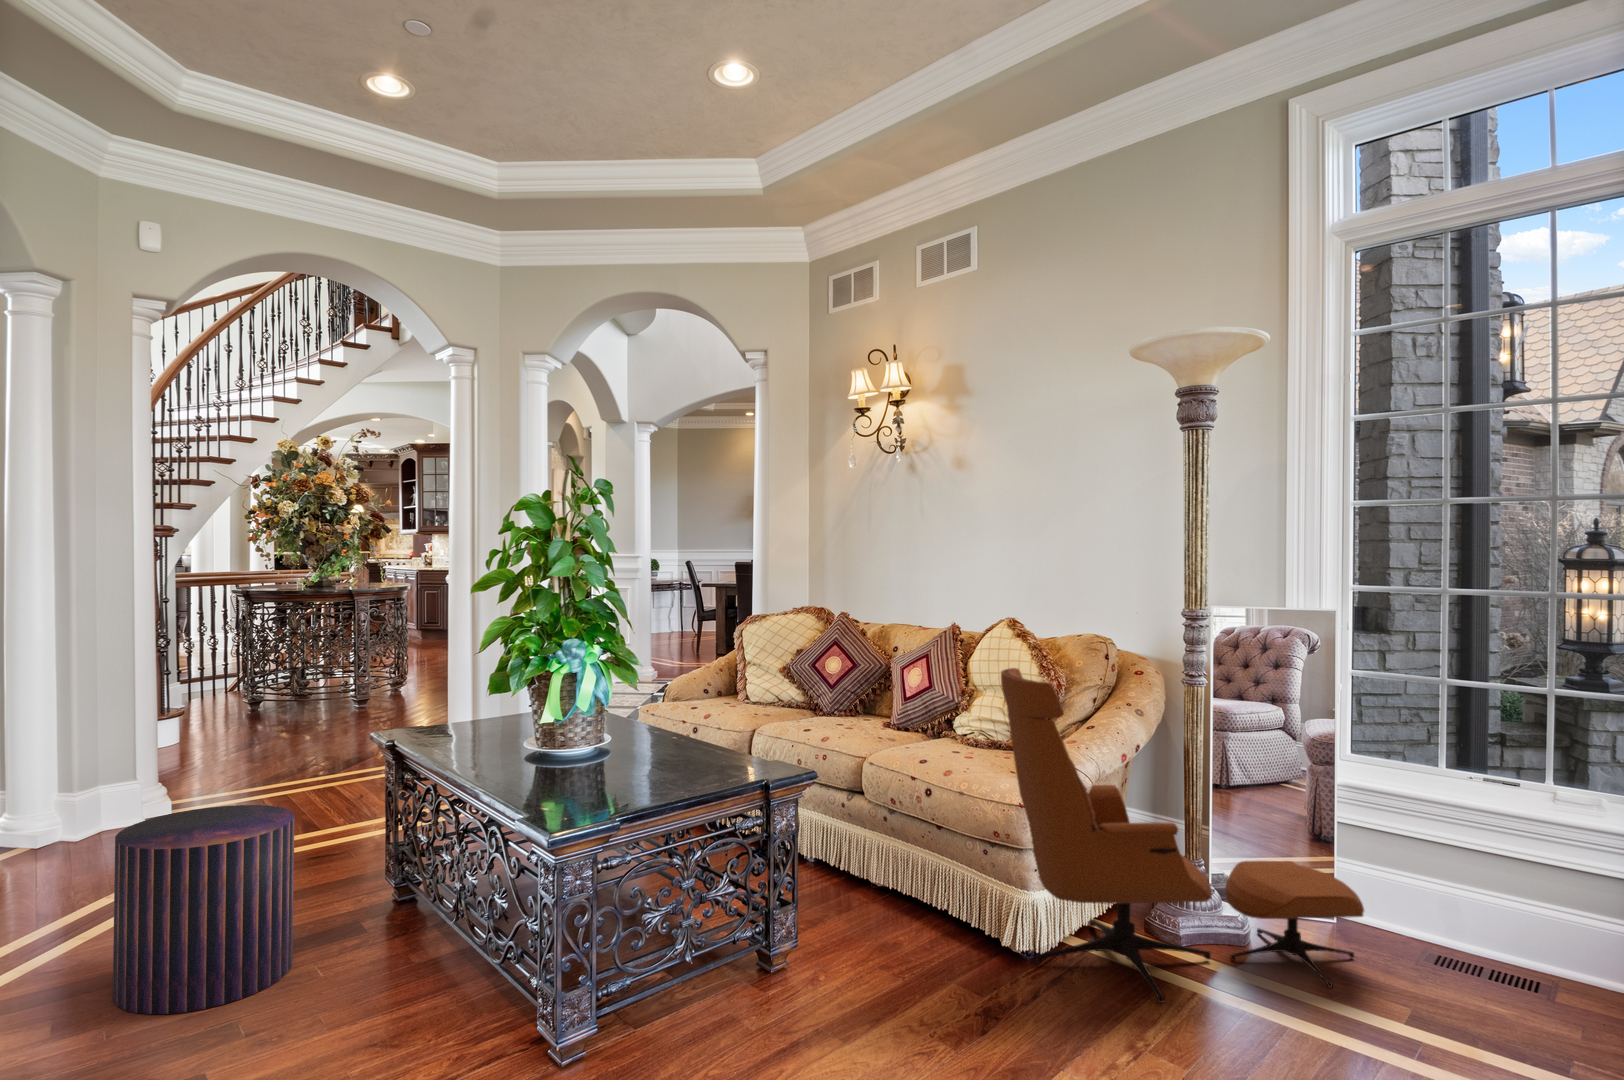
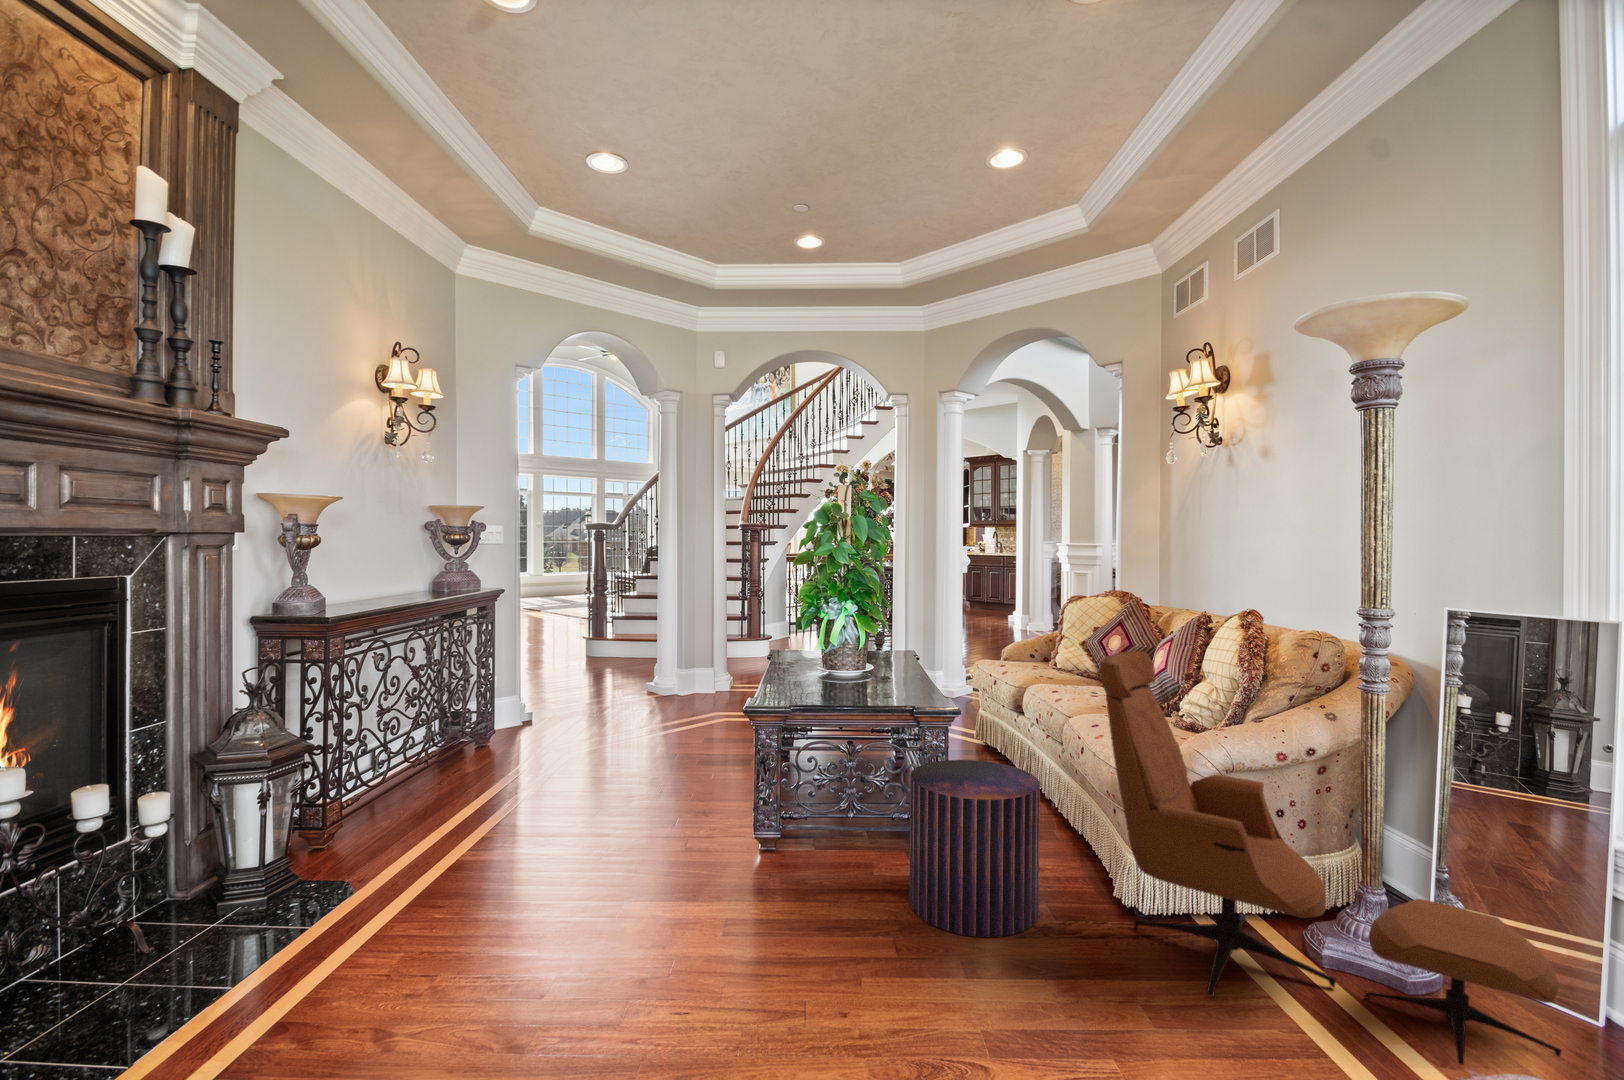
pouf: present [113,805,295,1014] -> present [909,760,1040,937]

